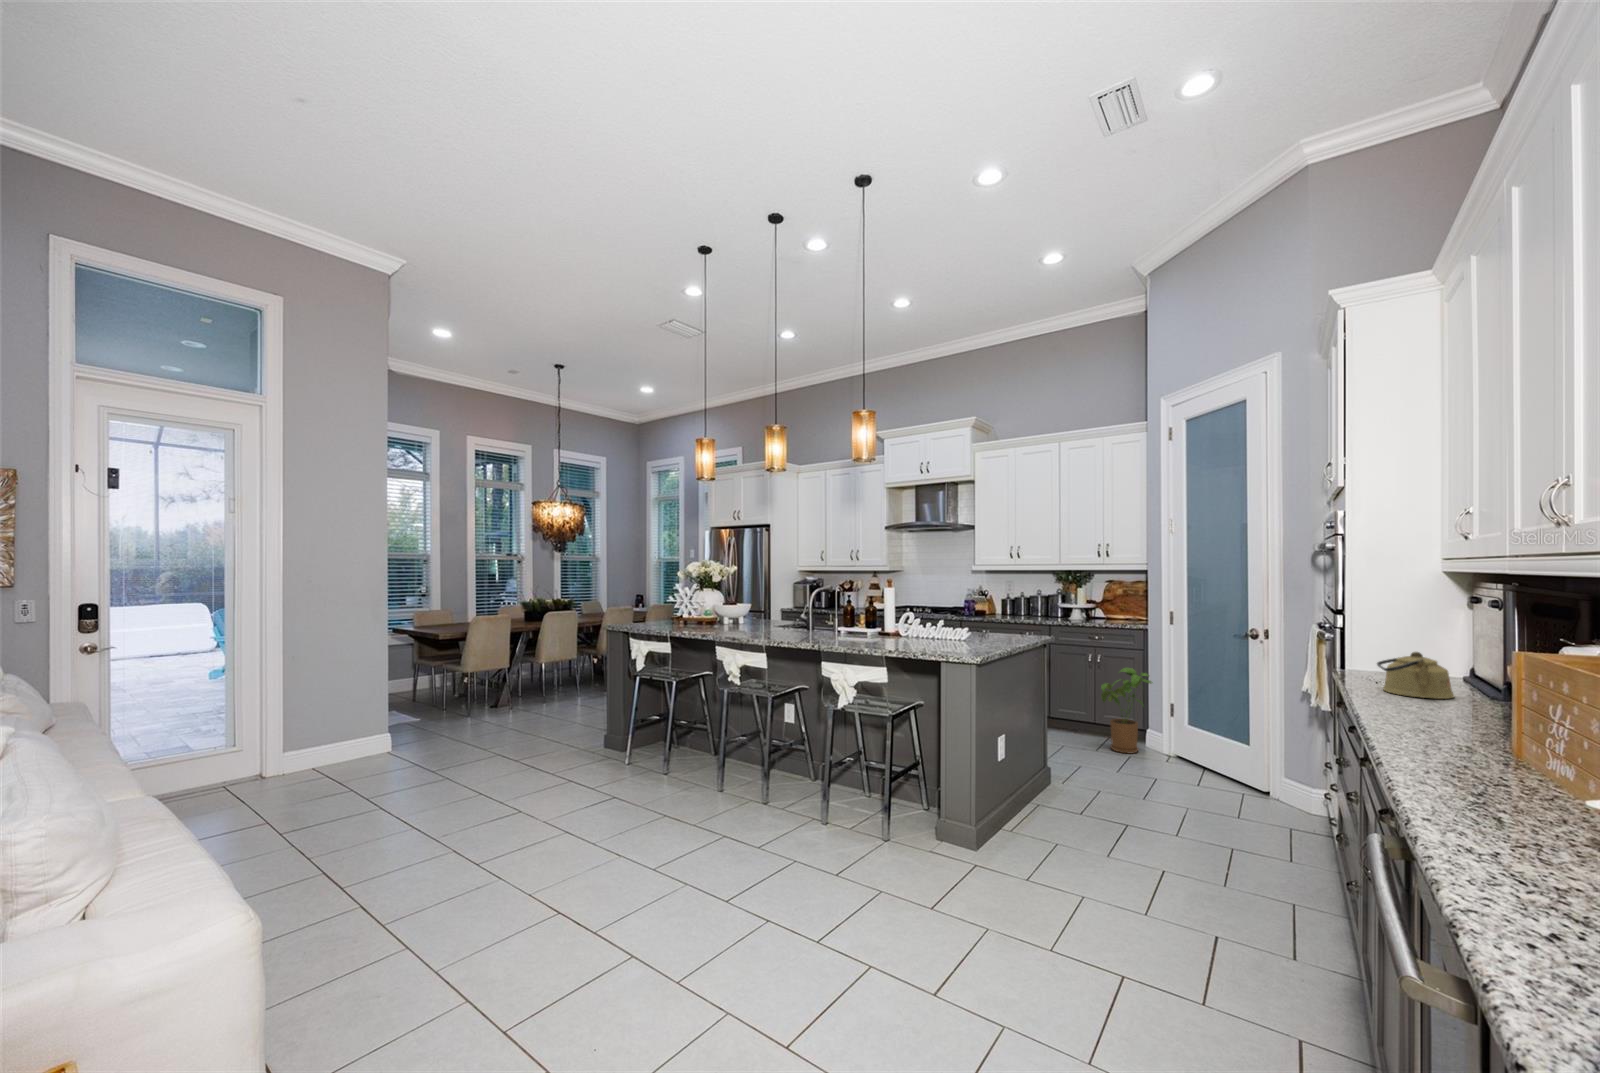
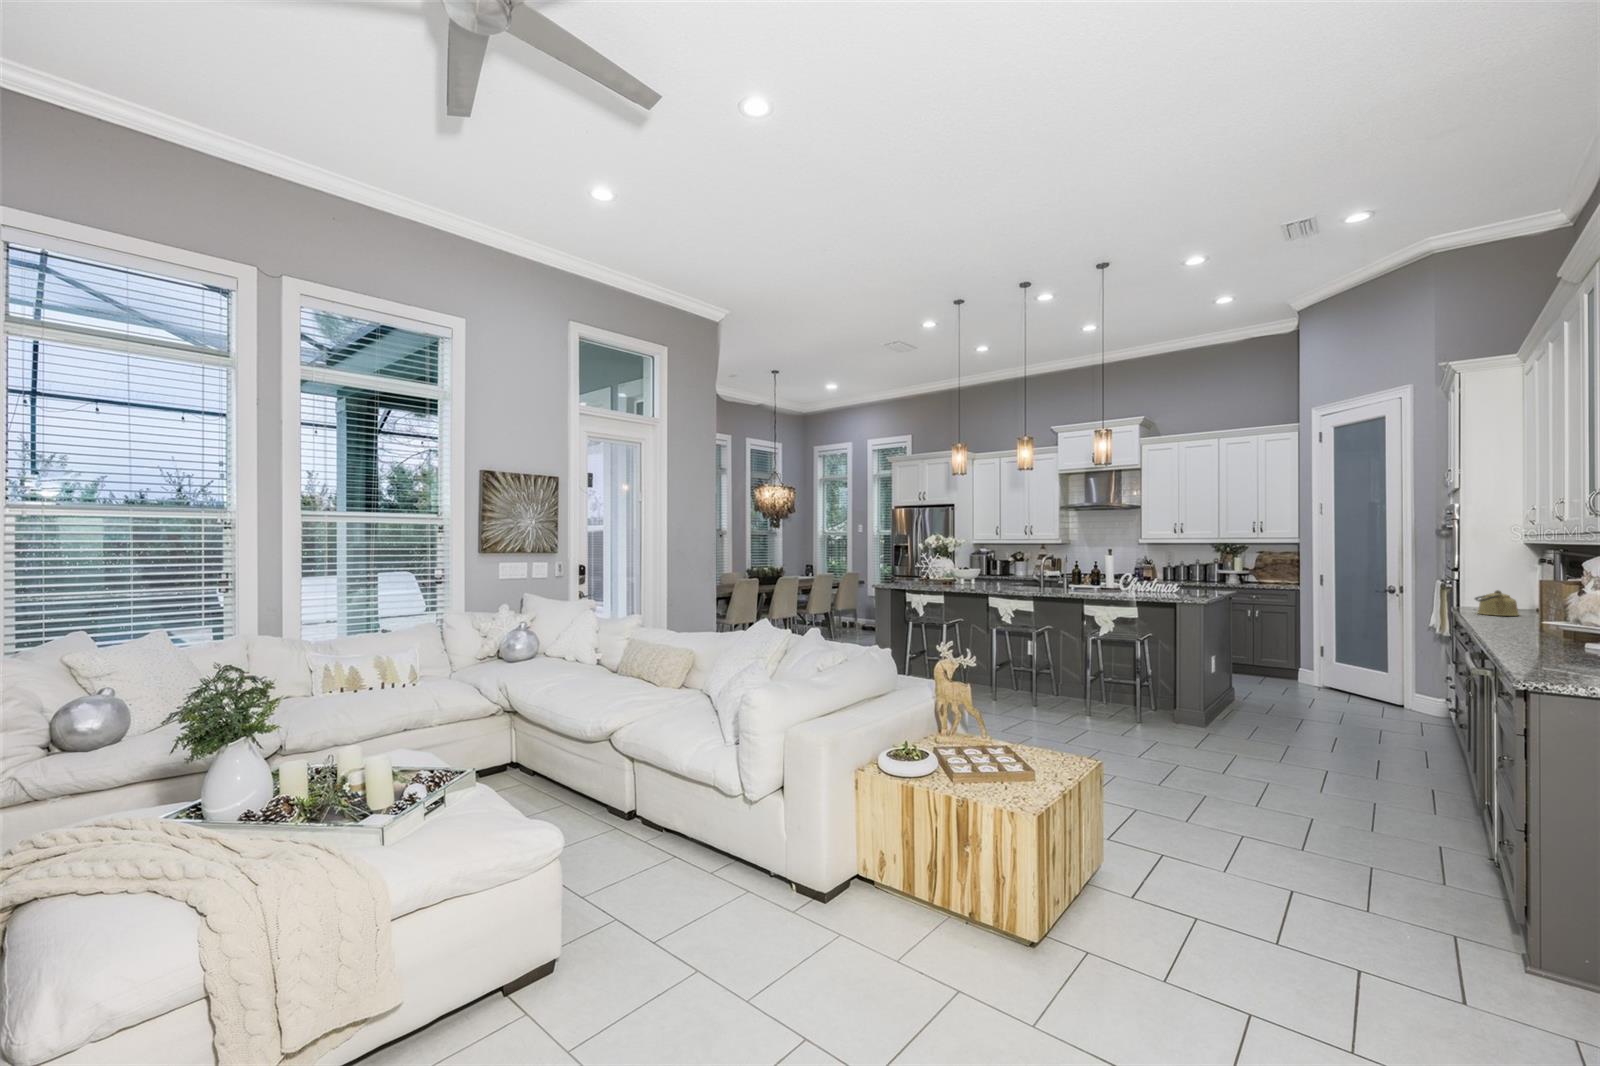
house plant: present [1101,668,1153,753] -> none [1262,619,1306,684]

